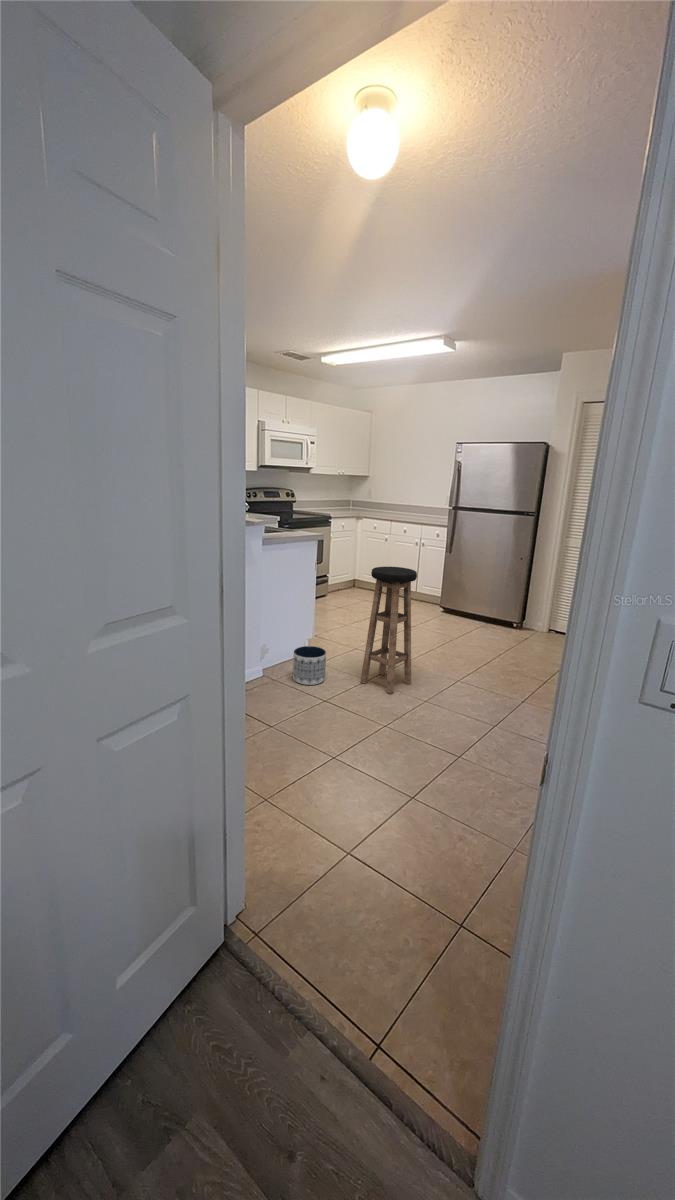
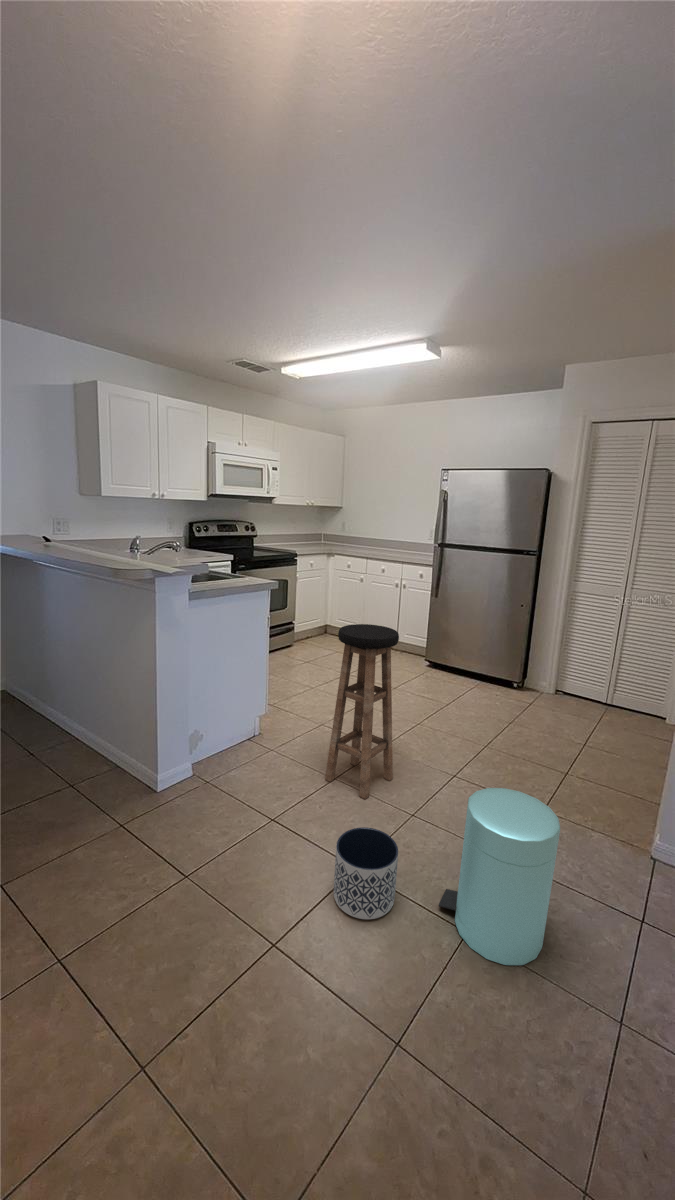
planter: present [293,646,326,685] -> present [334,827,398,919]
trash can: none [441,670,520,776] -> present [438,788,560,965]

